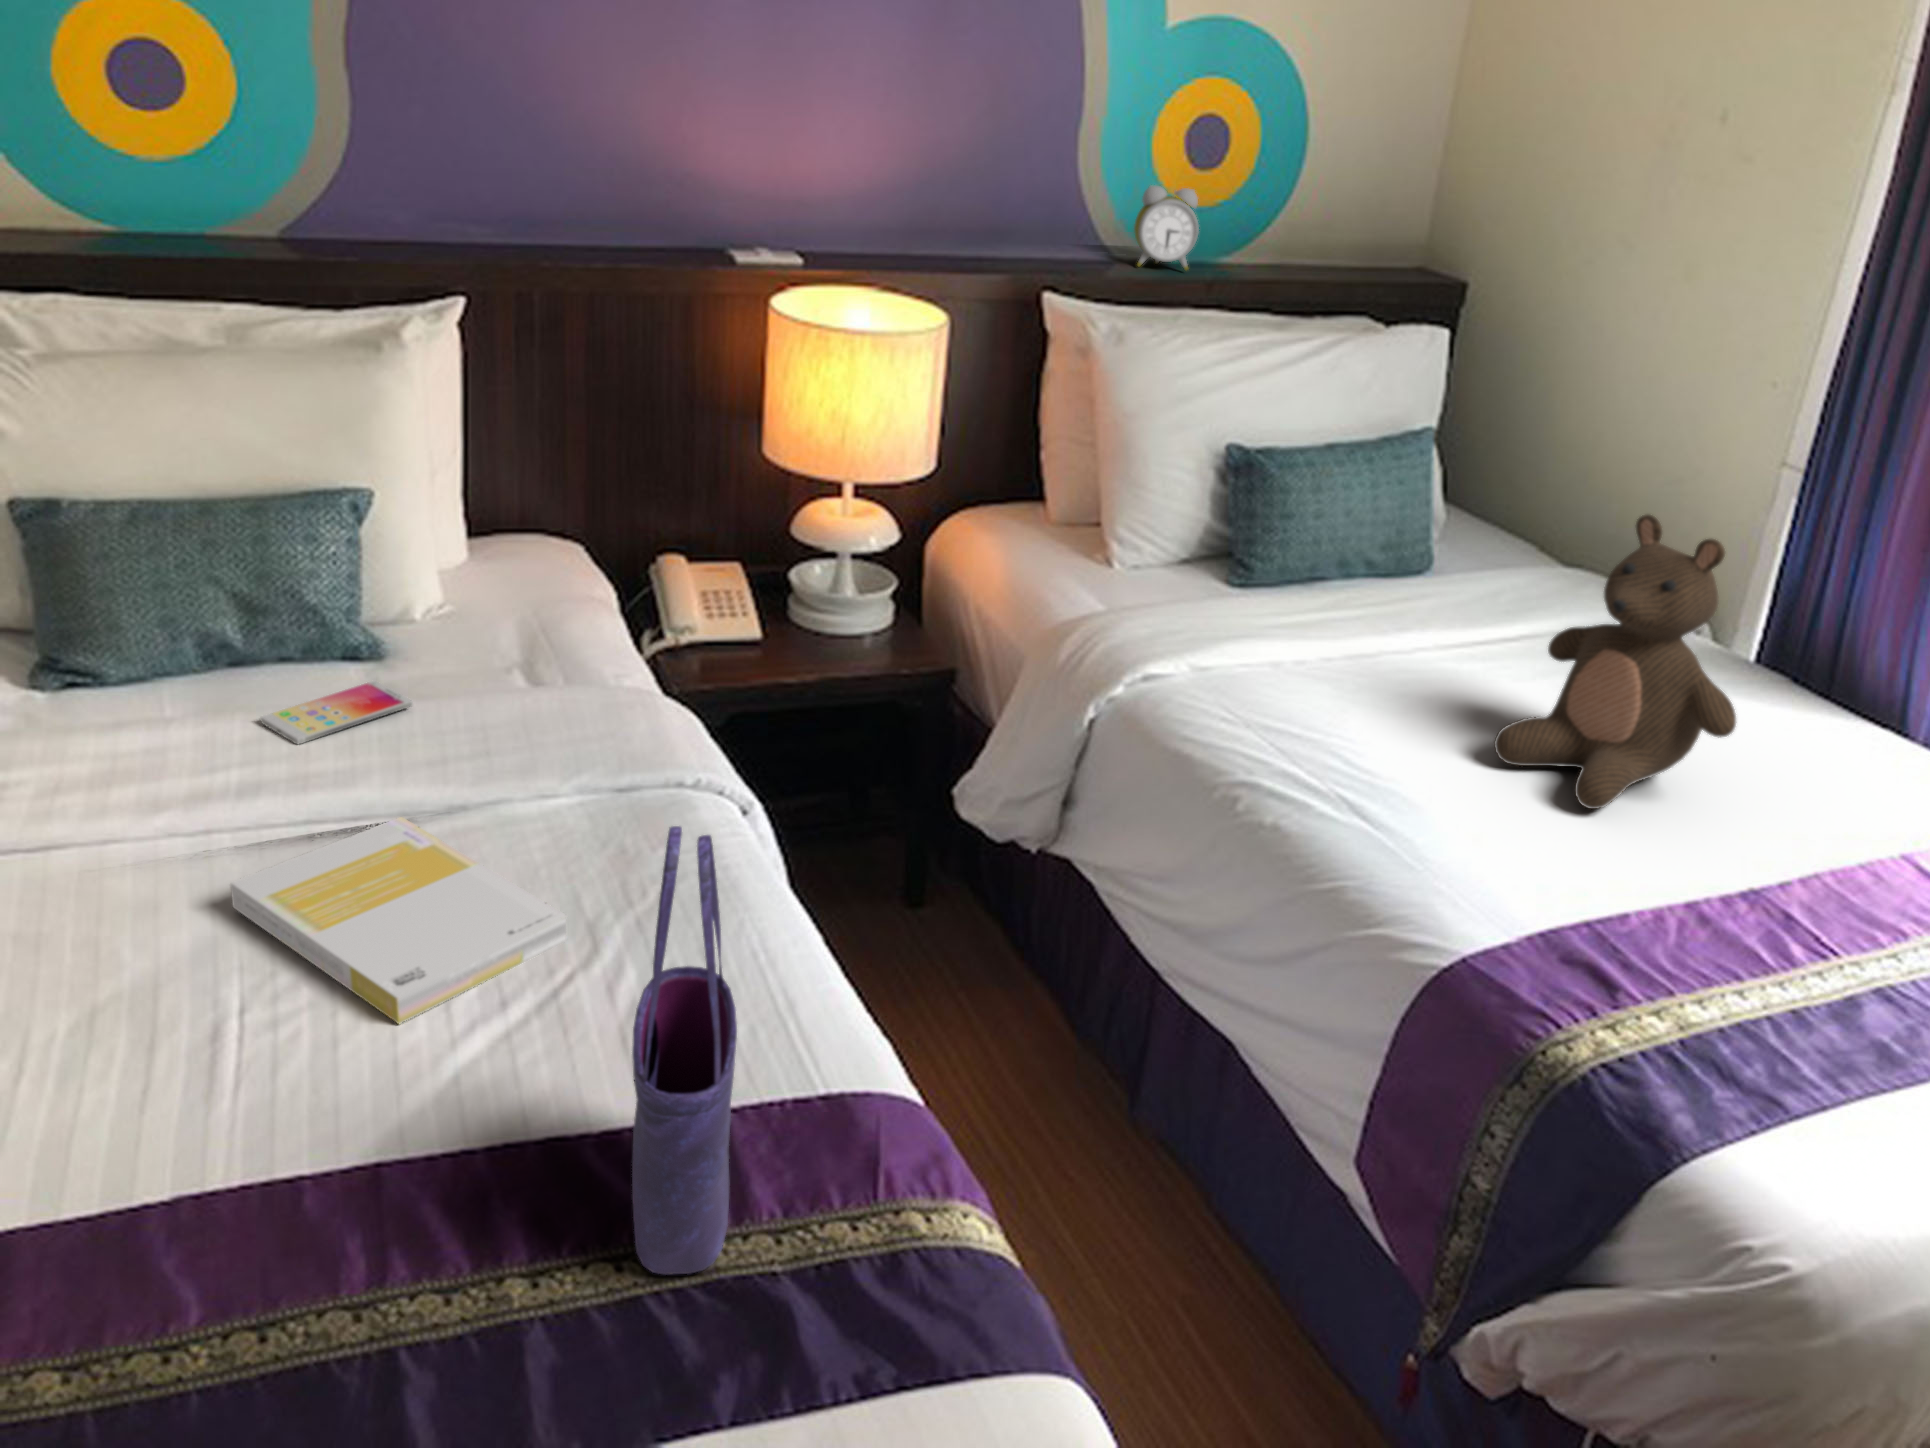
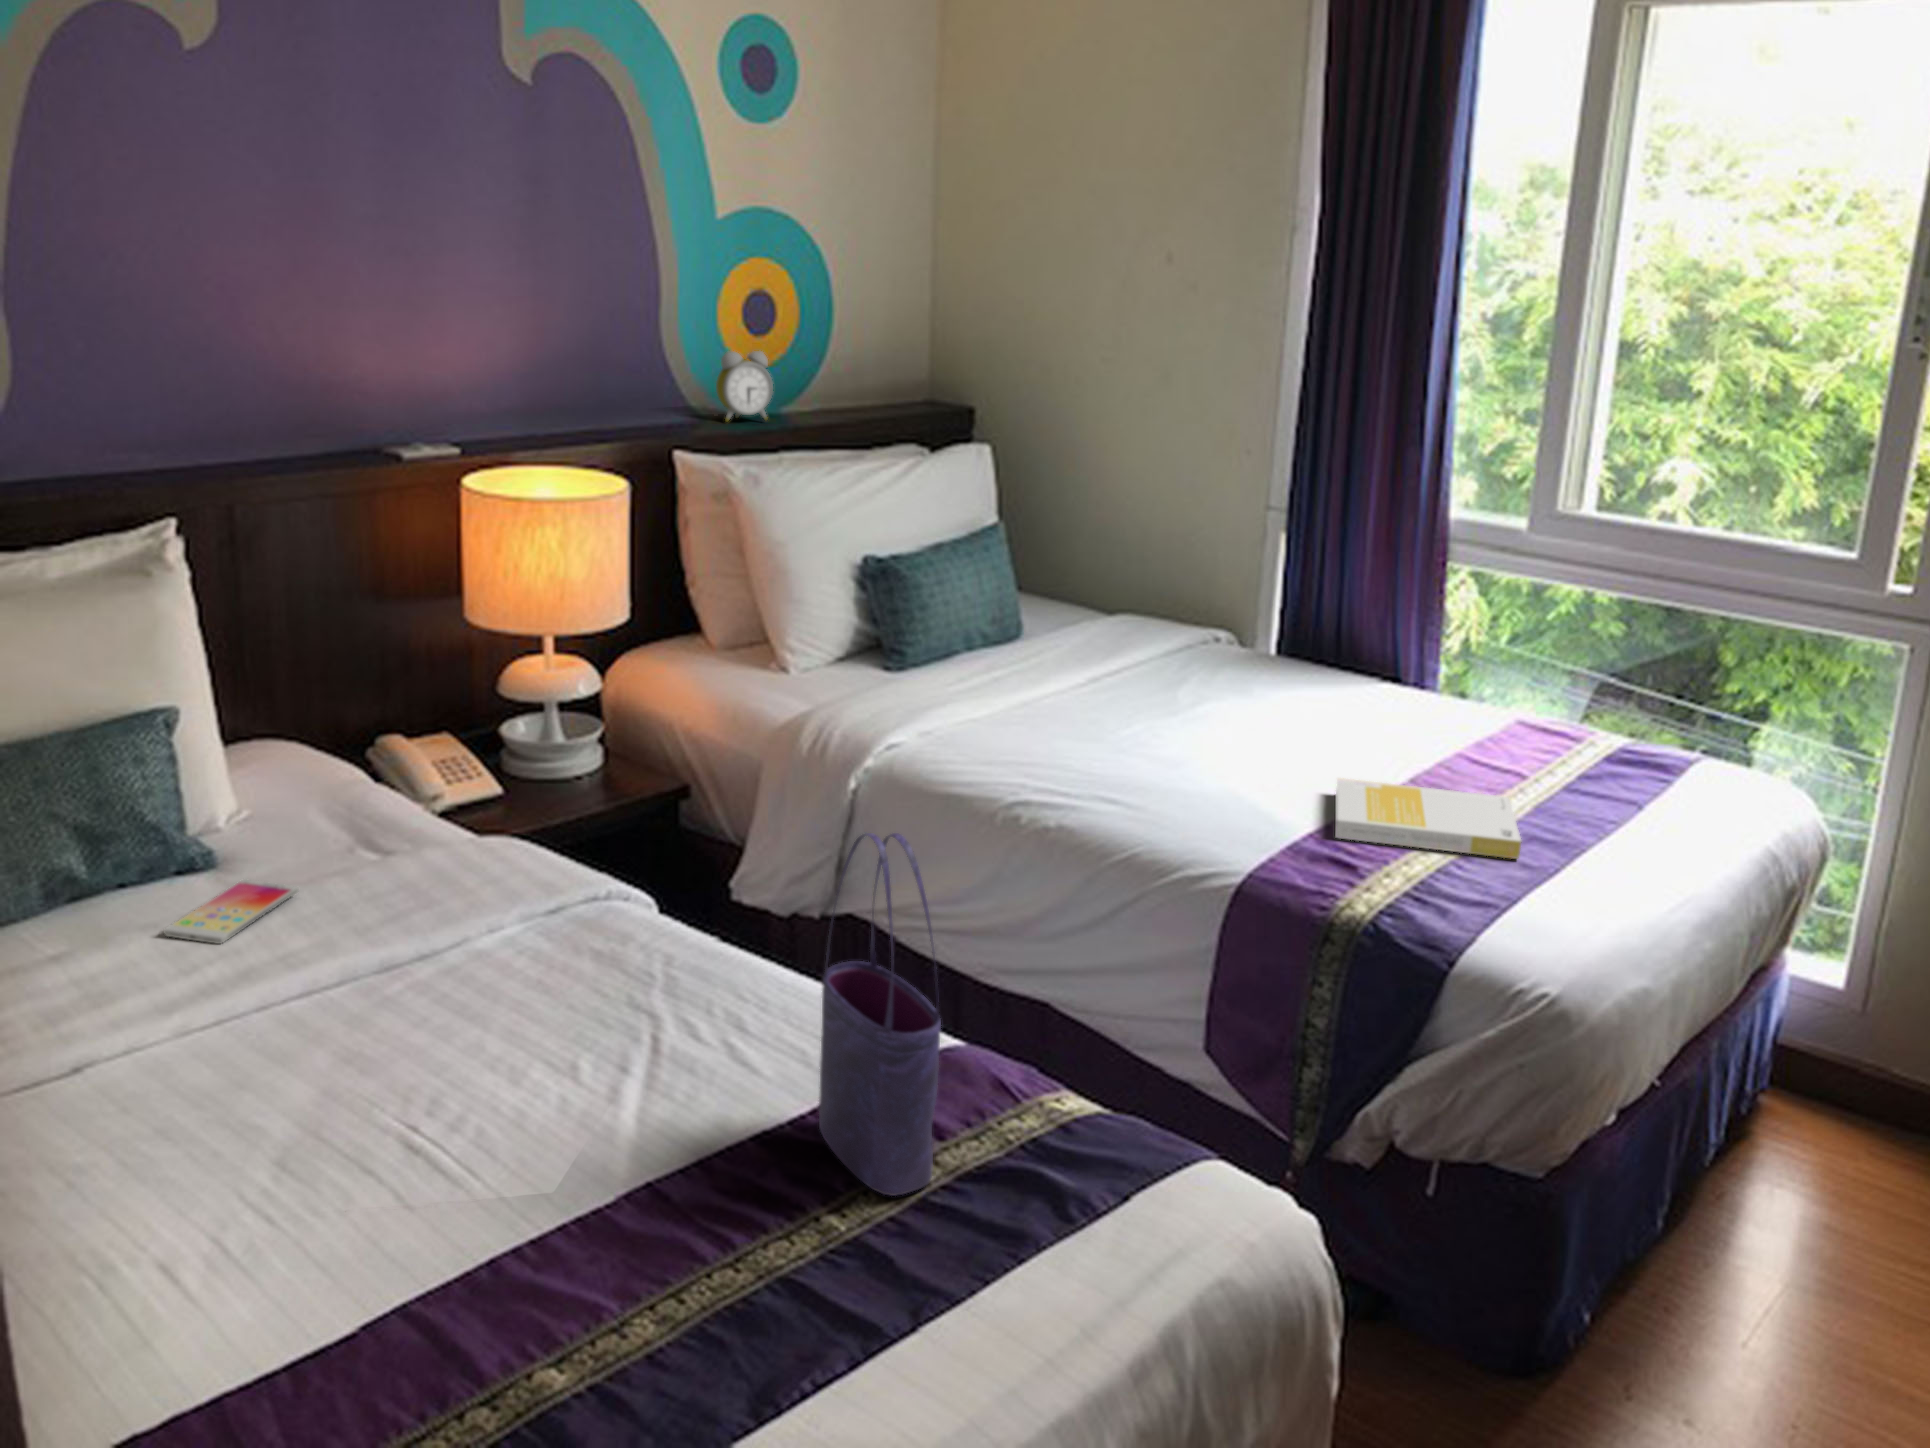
stuffed bear: present [1494,515,1736,809] -> none [1173,544,1338,766]
book: present [230,817,567,1024] -> present [1335,778,1522,859]

